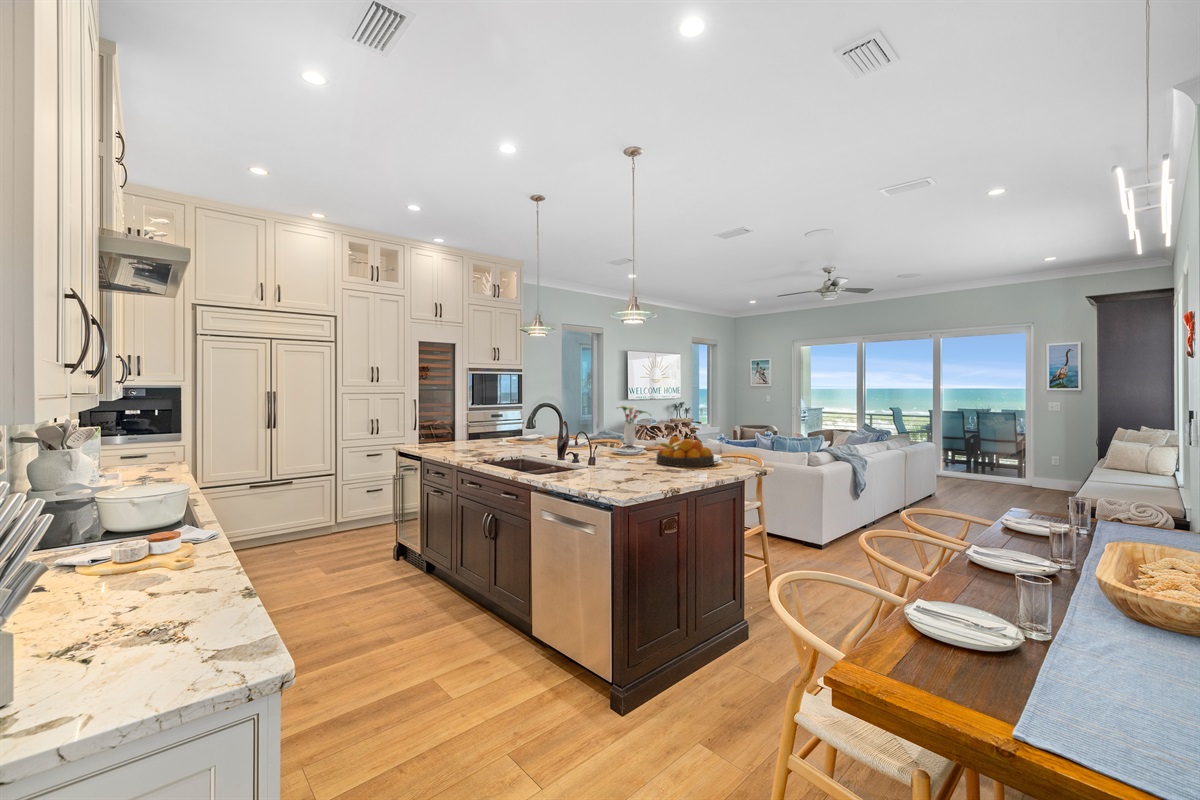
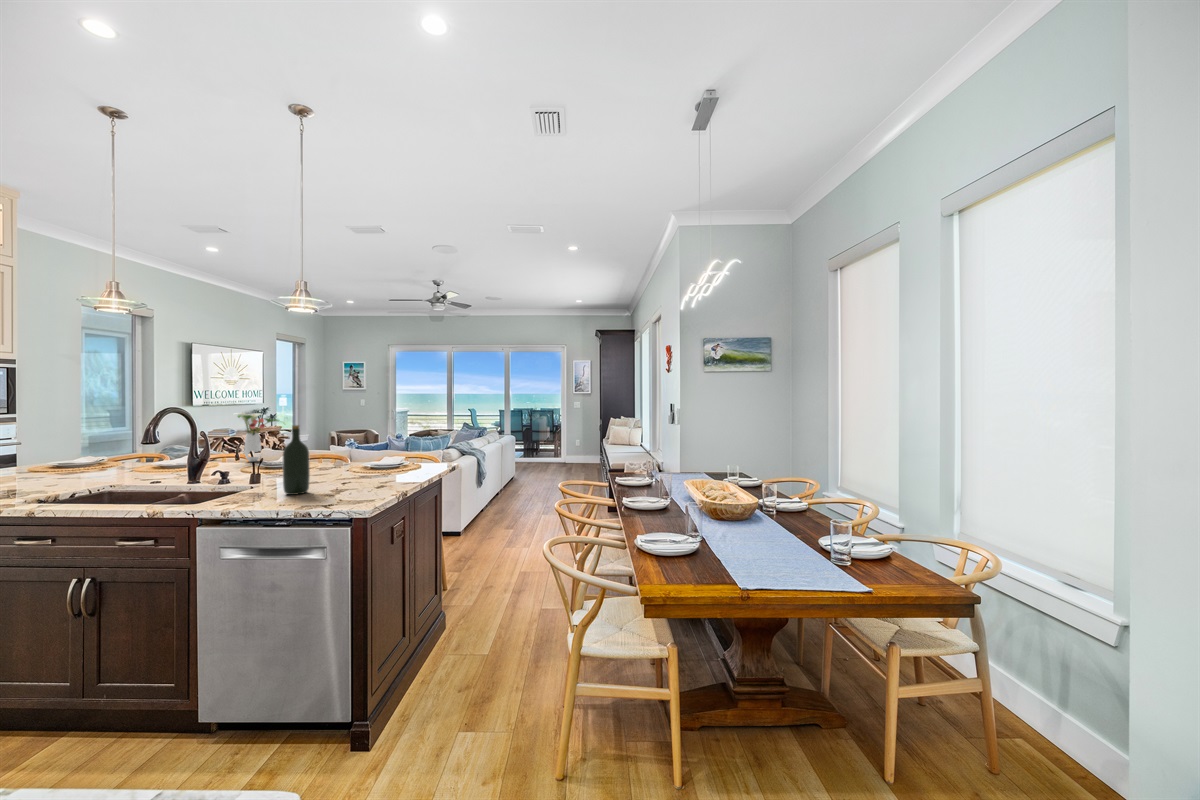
wine bottle: none [593,416,613,475] -> present [283,425,310,495]
fruit bowl: present [656,437,714,467] -> none [329,445,397,476]

